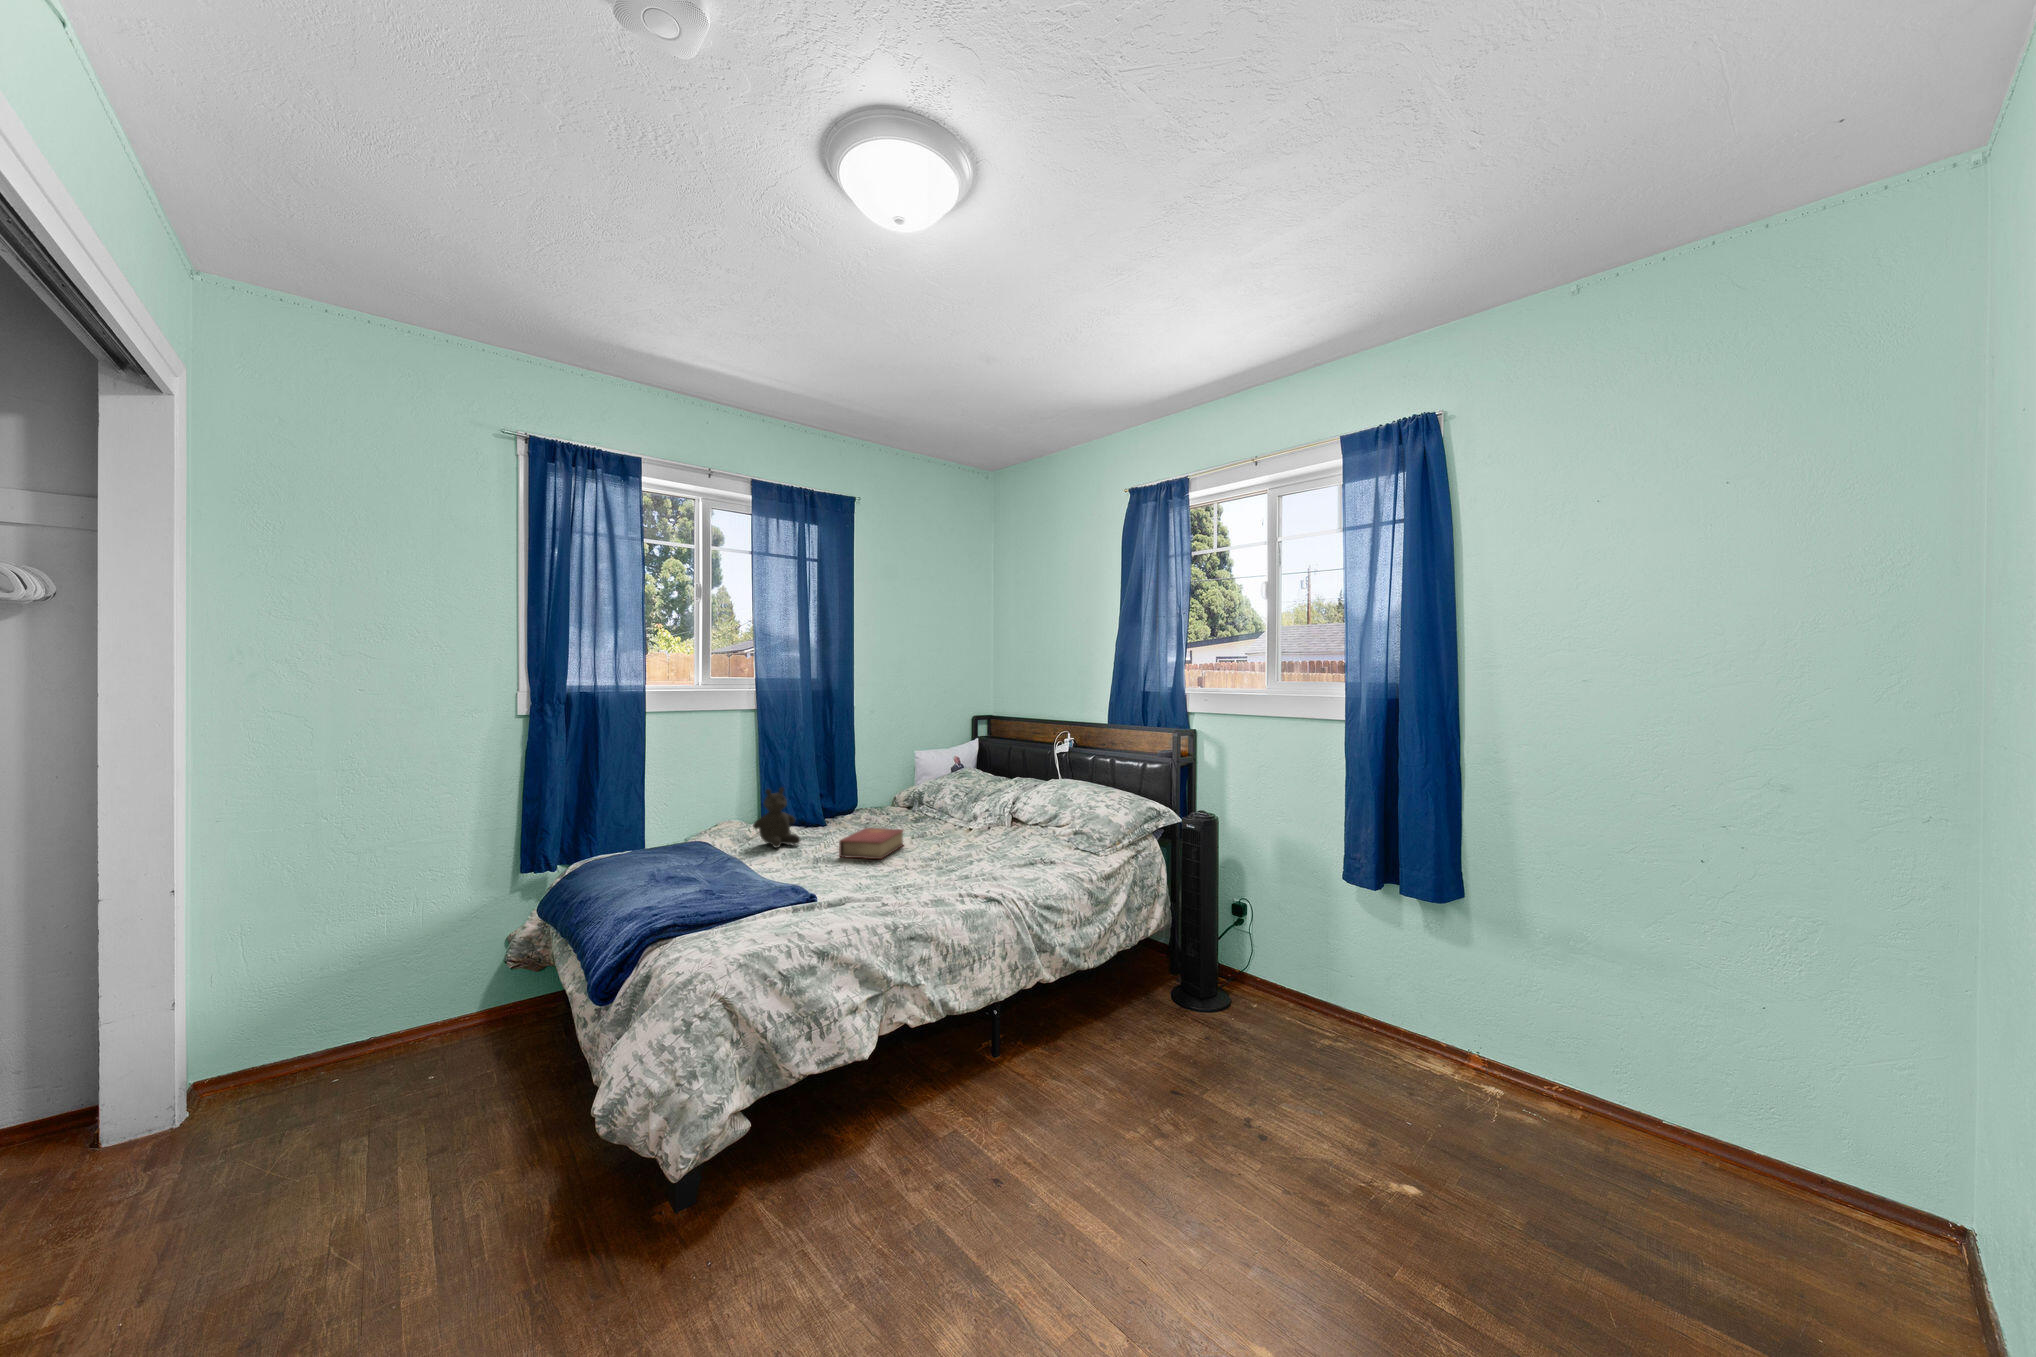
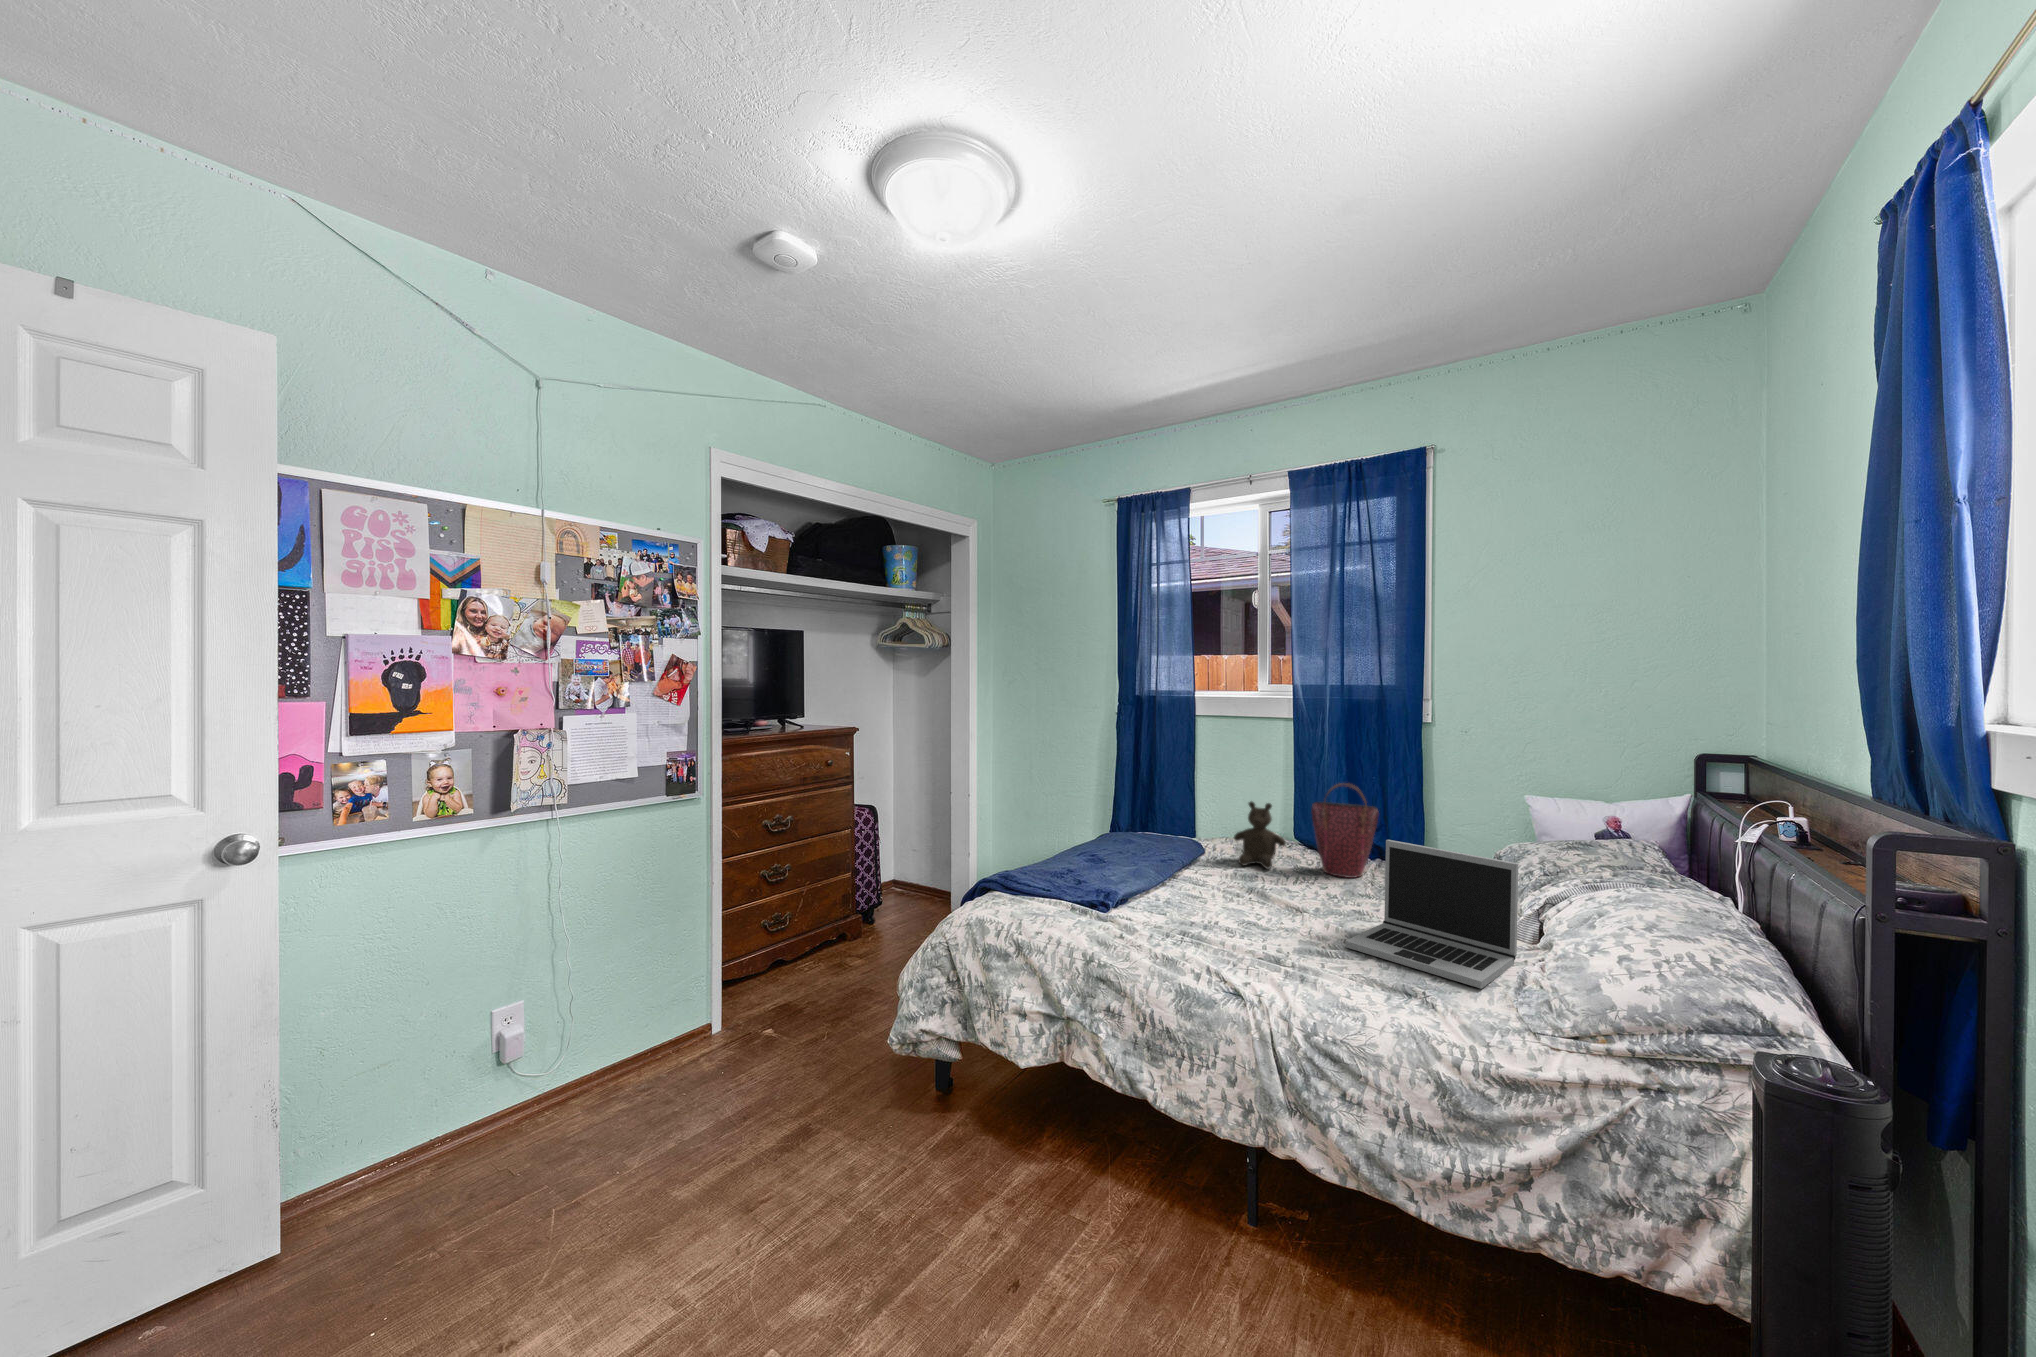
handbag: none [812,759,854,836] -> present [1311,784,1379,878]
laptop: none [937,782,1034,861] -> present [1345,840,1518,989]
book: present [839,828,904,859] -> none [1257,872,1361,909]

